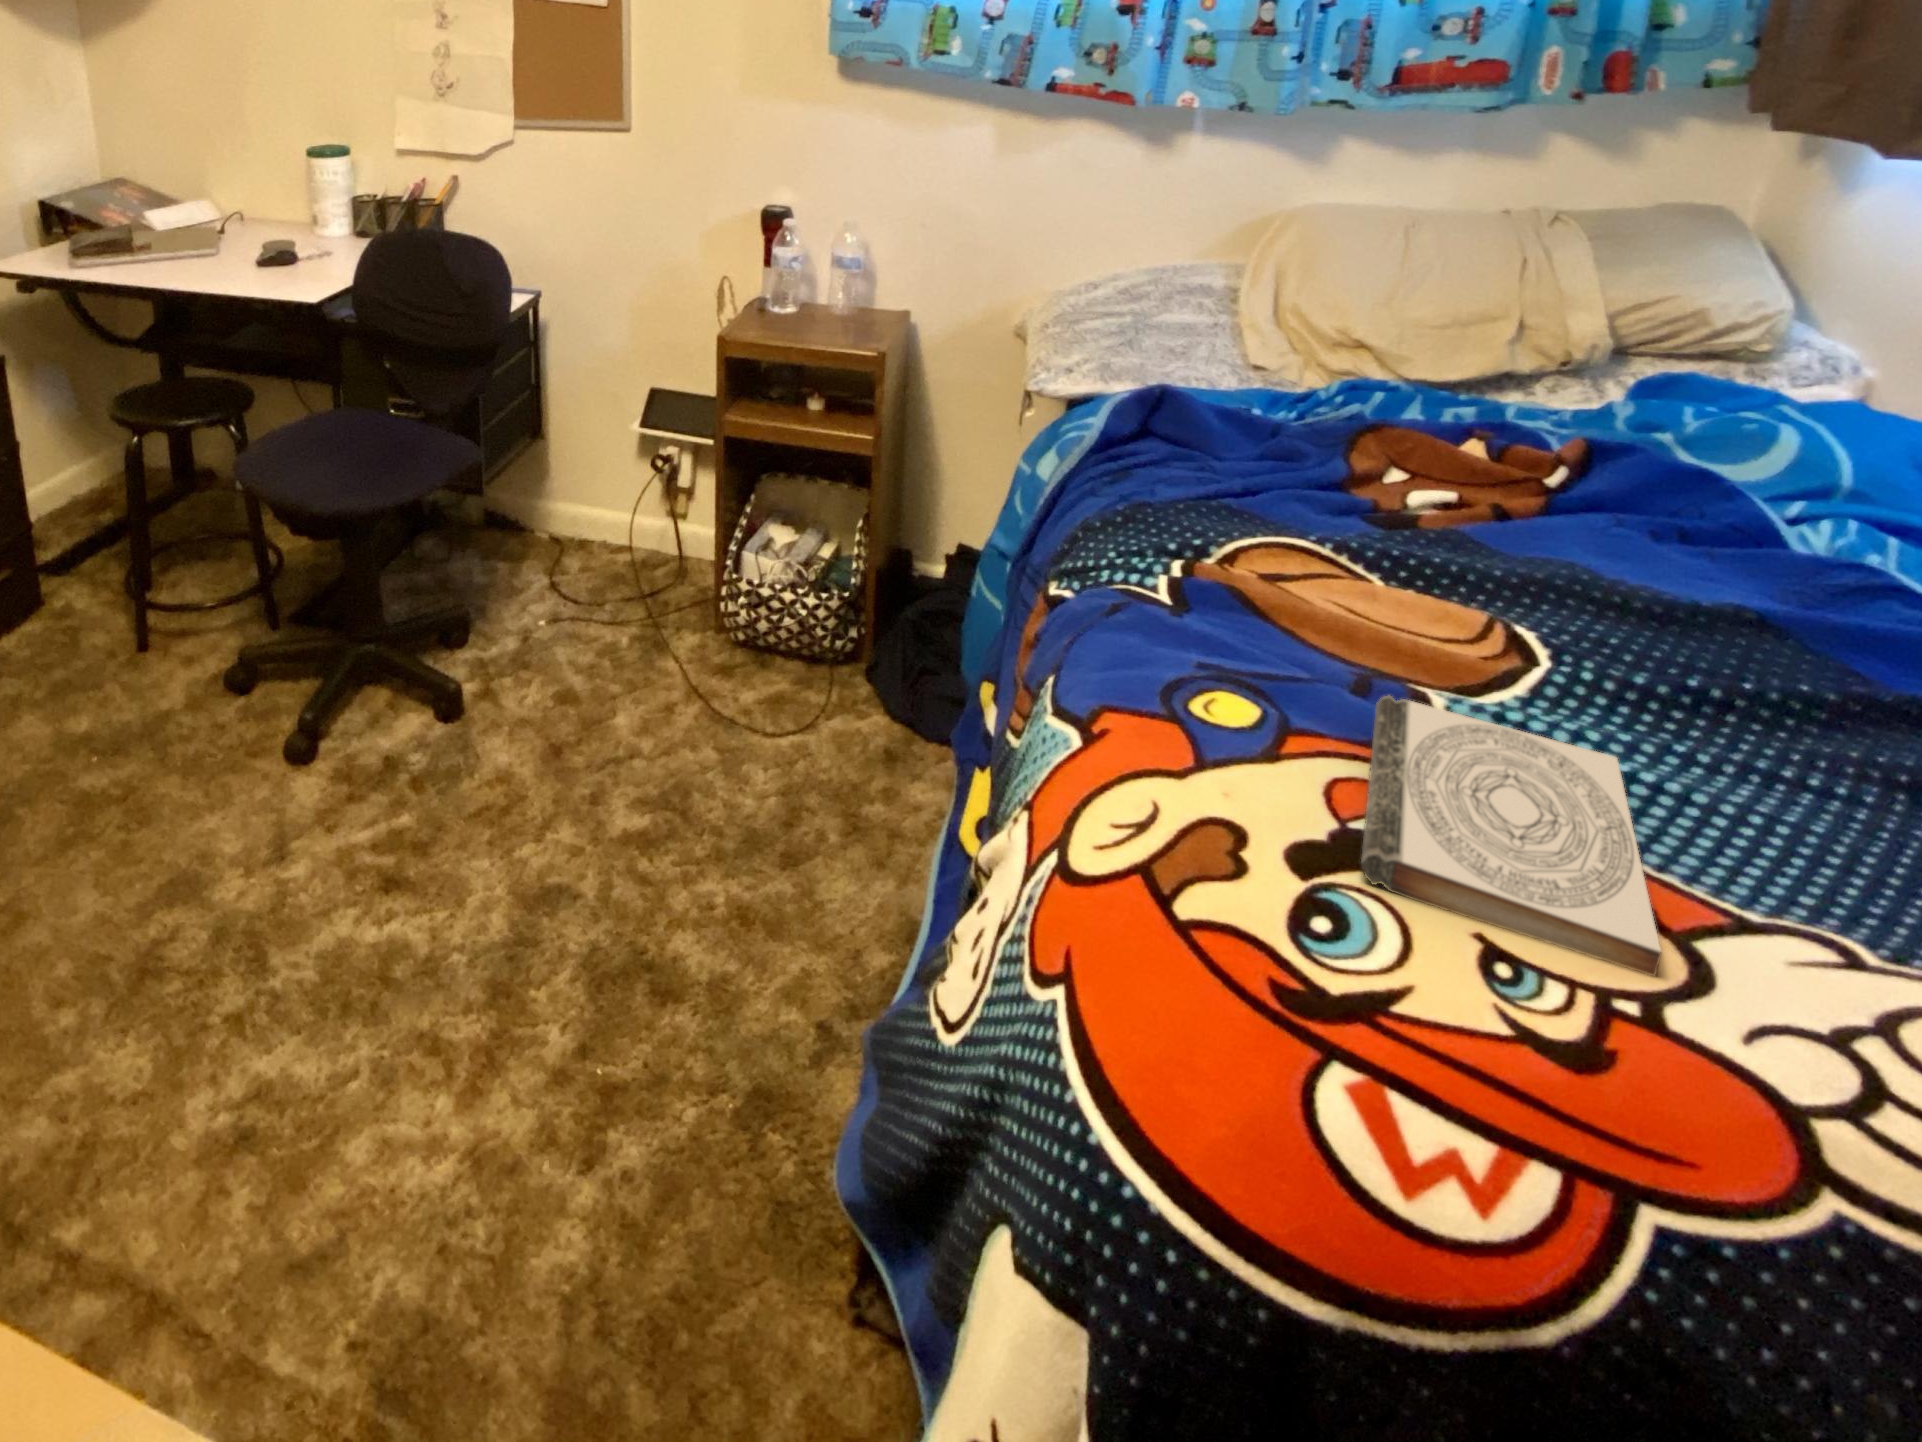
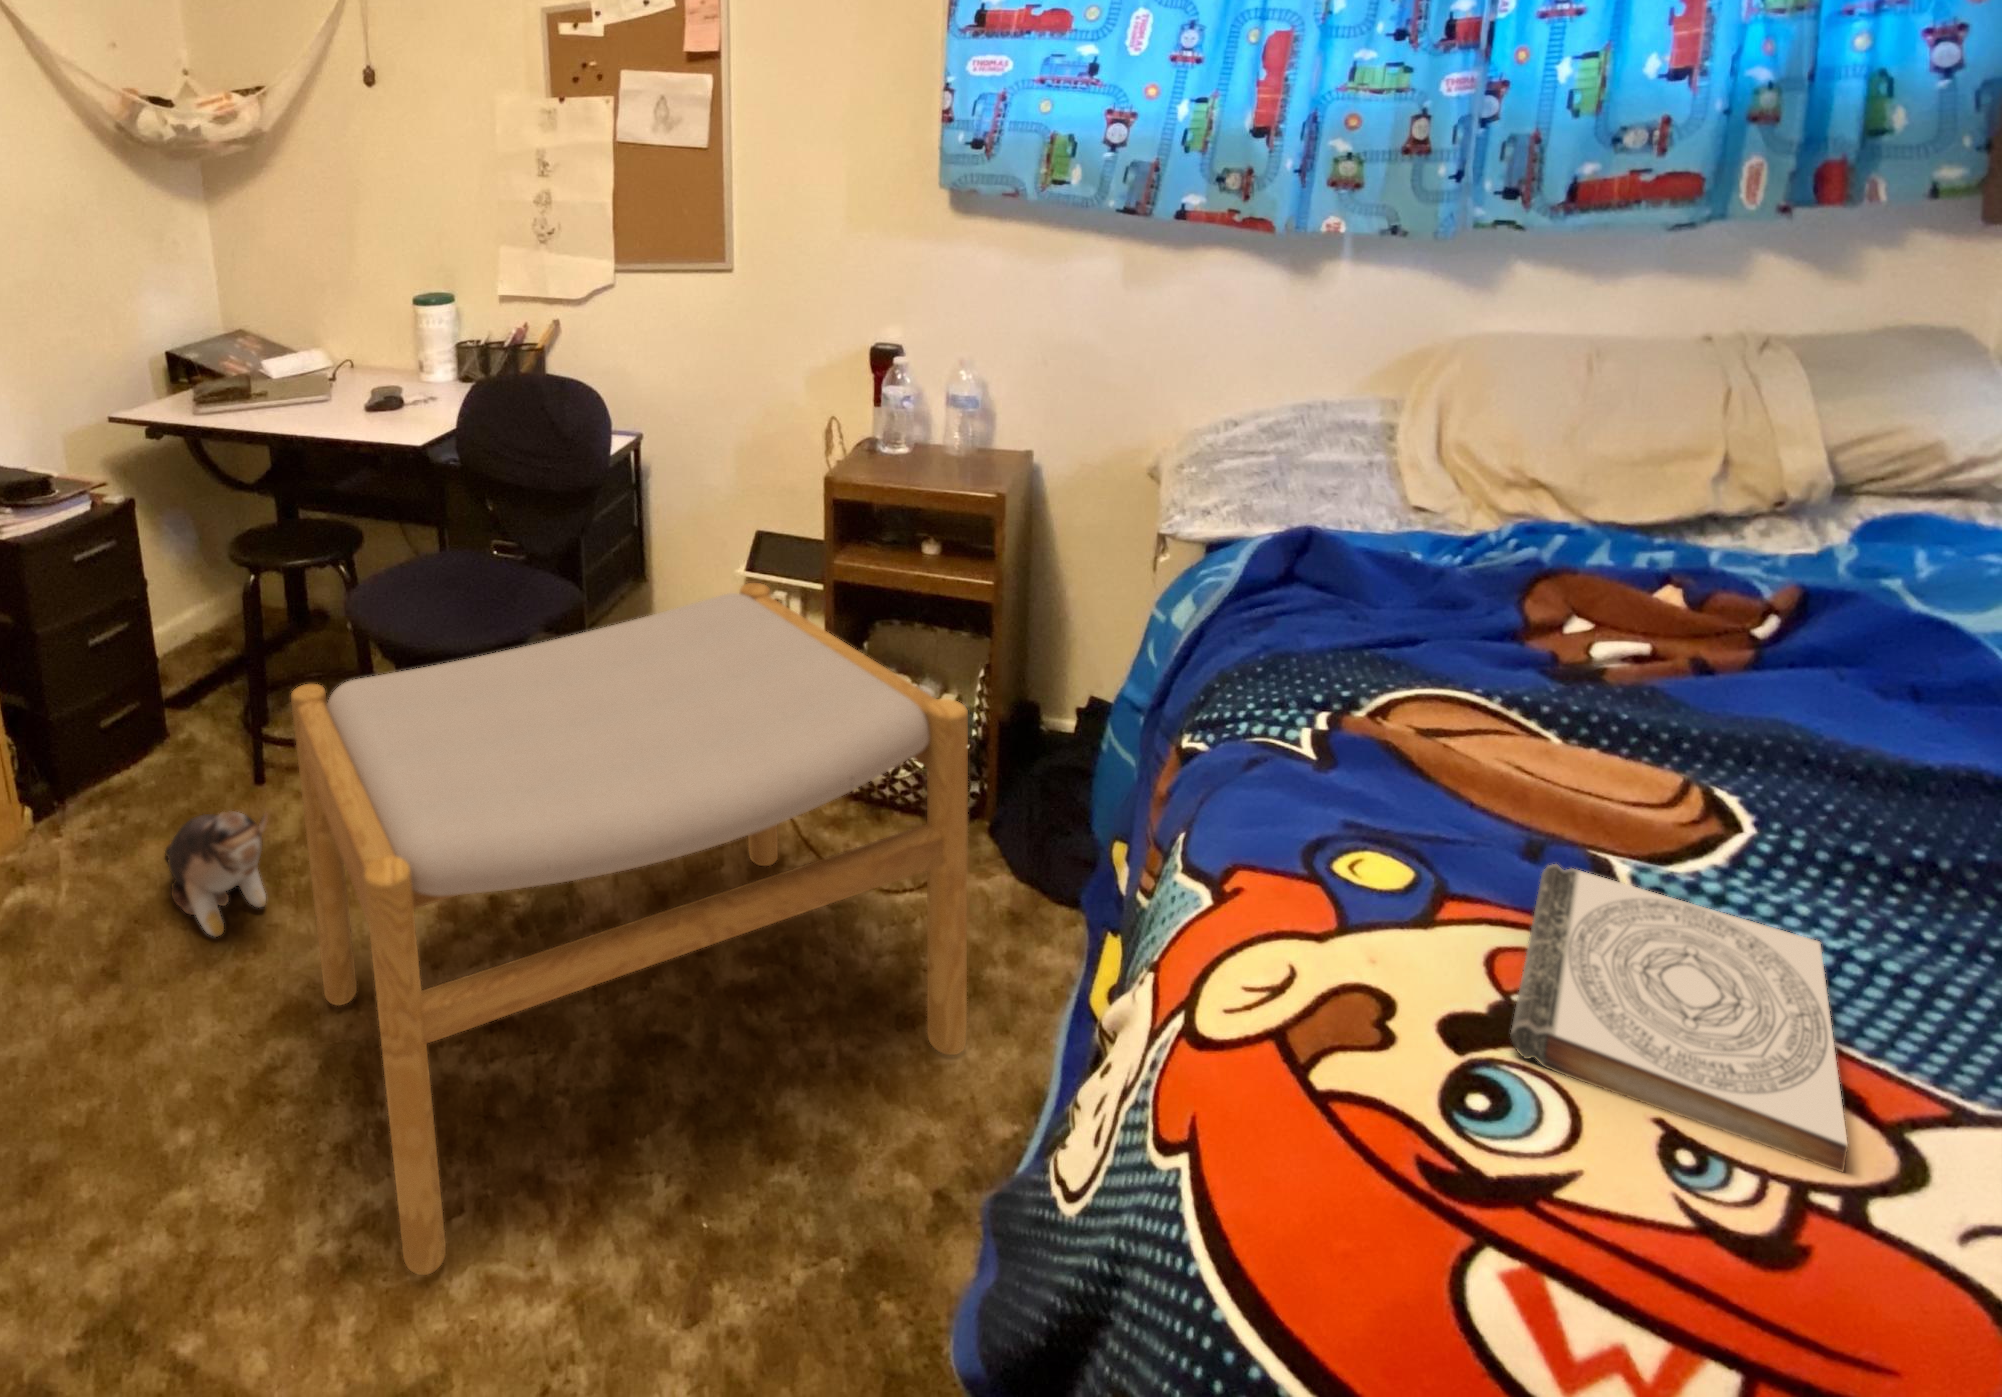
footstool: none [180,450,849,1137] -> present [291,583,968,1275]
plush toy: none [59,689,163,815] -> present [165,811,268,937]

